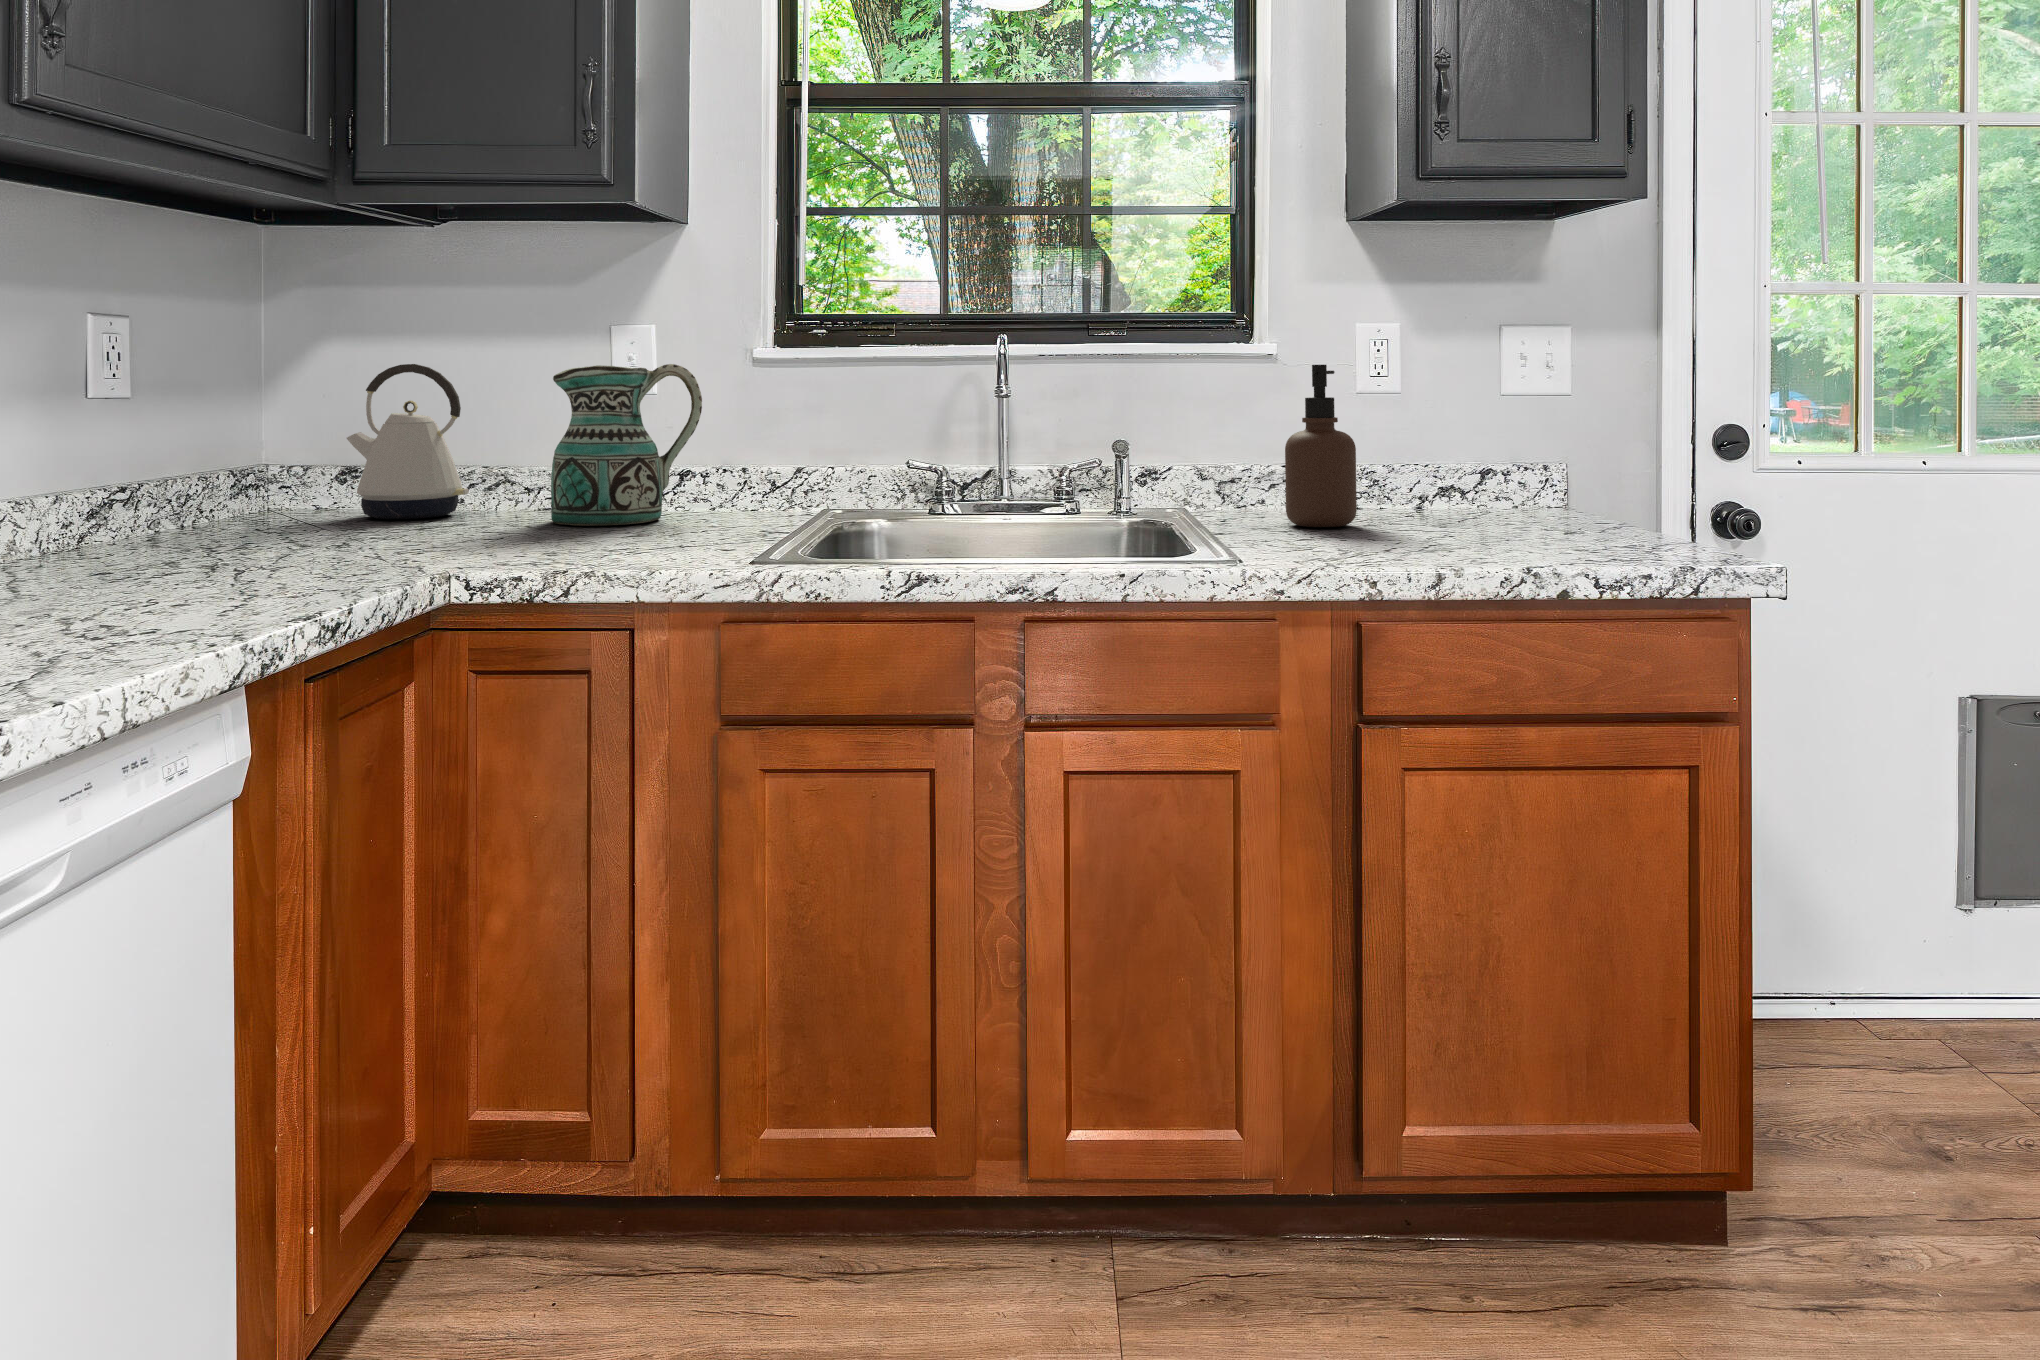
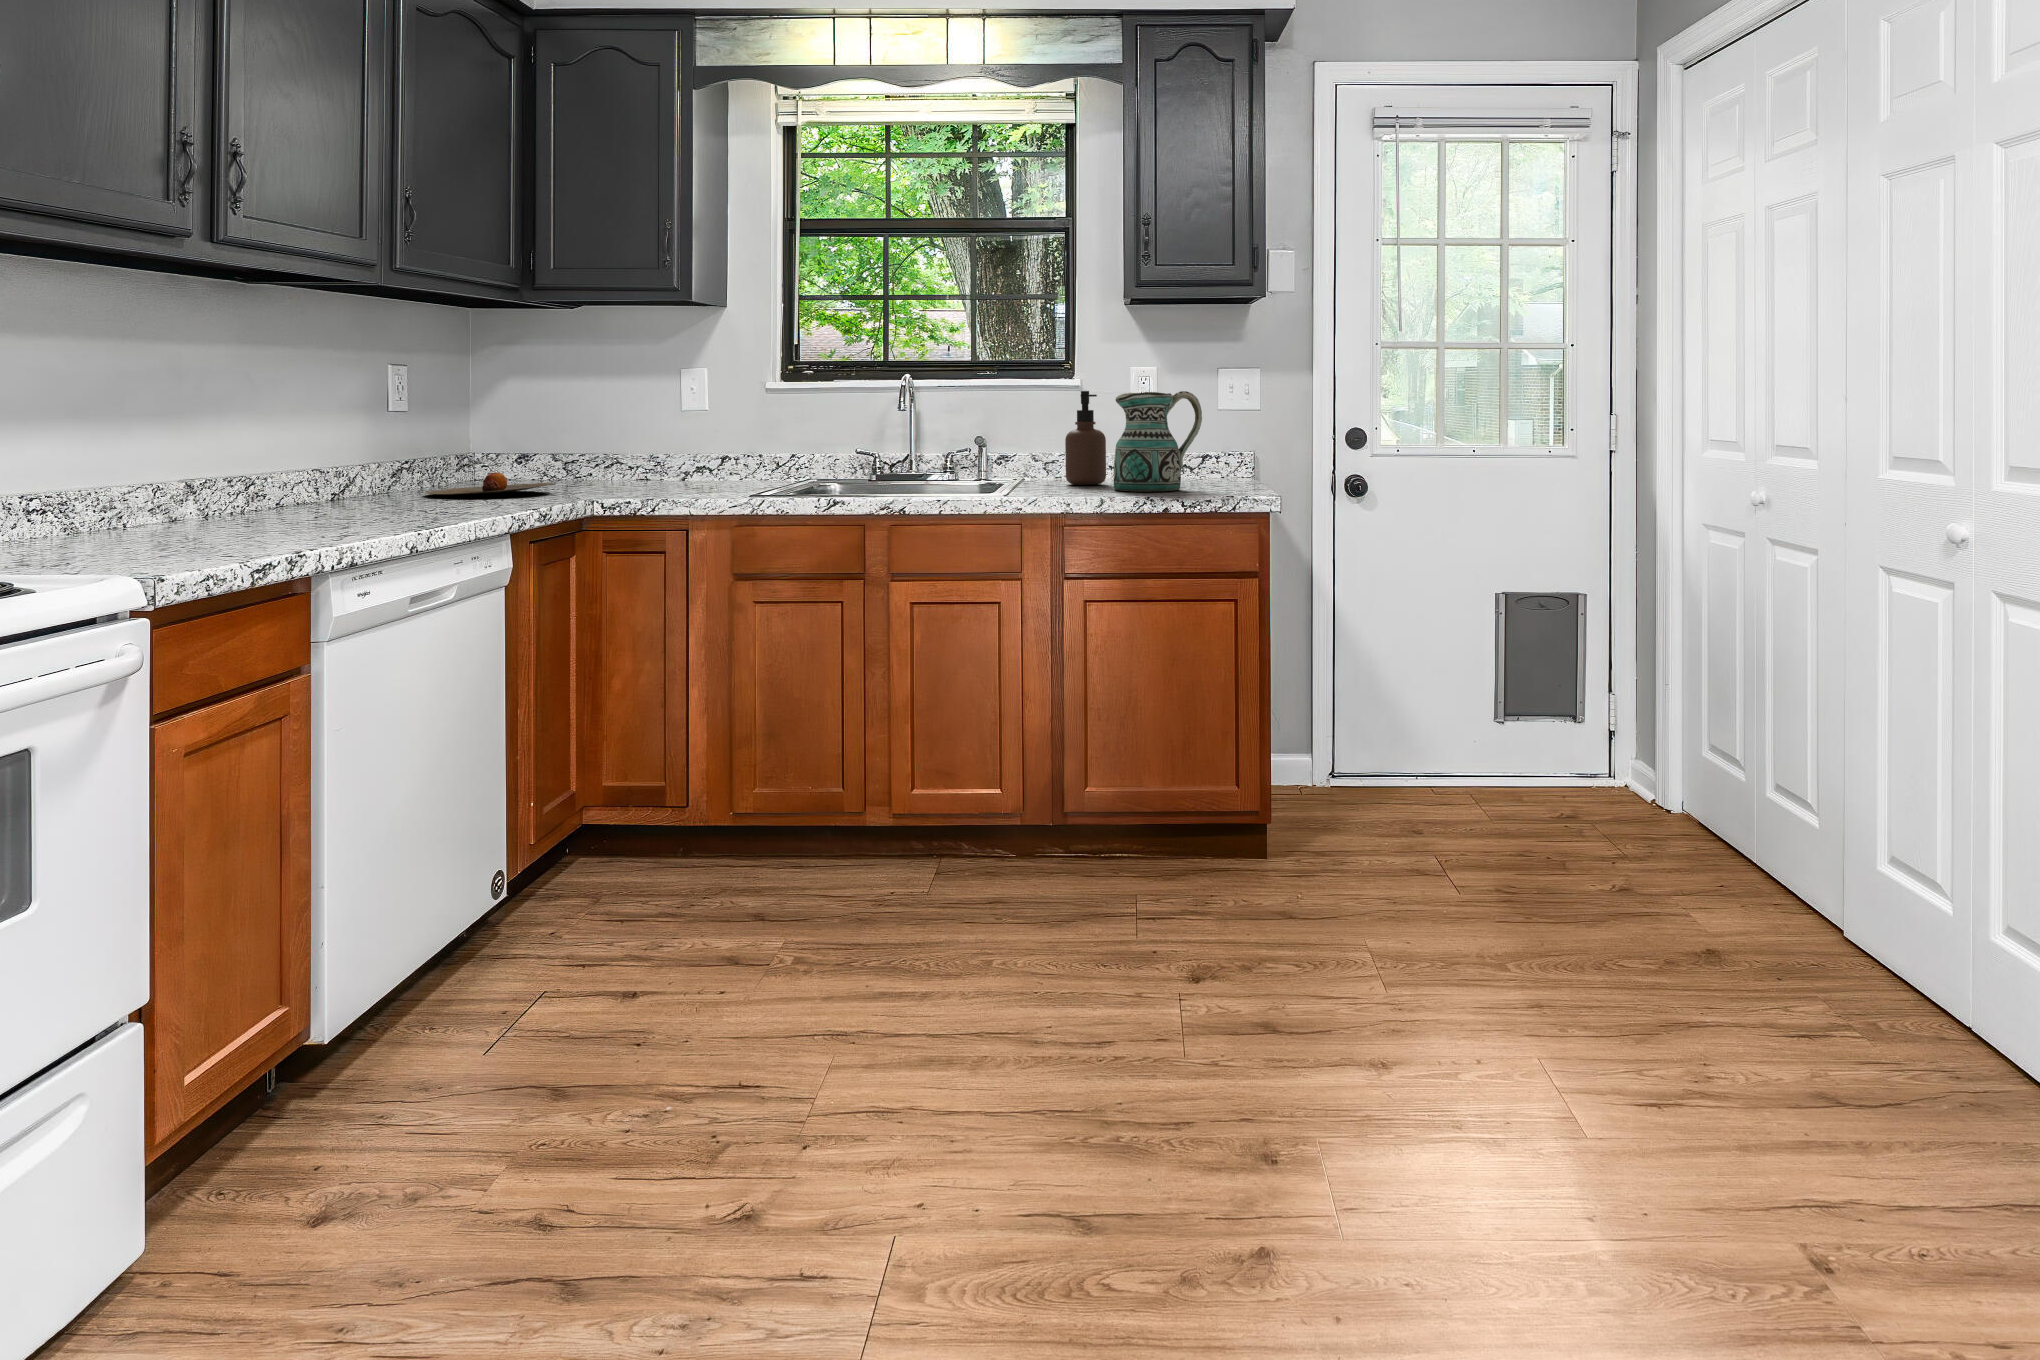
kettle: present [347,364,469,519] -> none [524,391,595,481]
ceramic pitcher: present [551,364,702,525] -> present [1114,391,1202,491]
plate: none [123,517,384,568] -> present [426,473,555,495]

